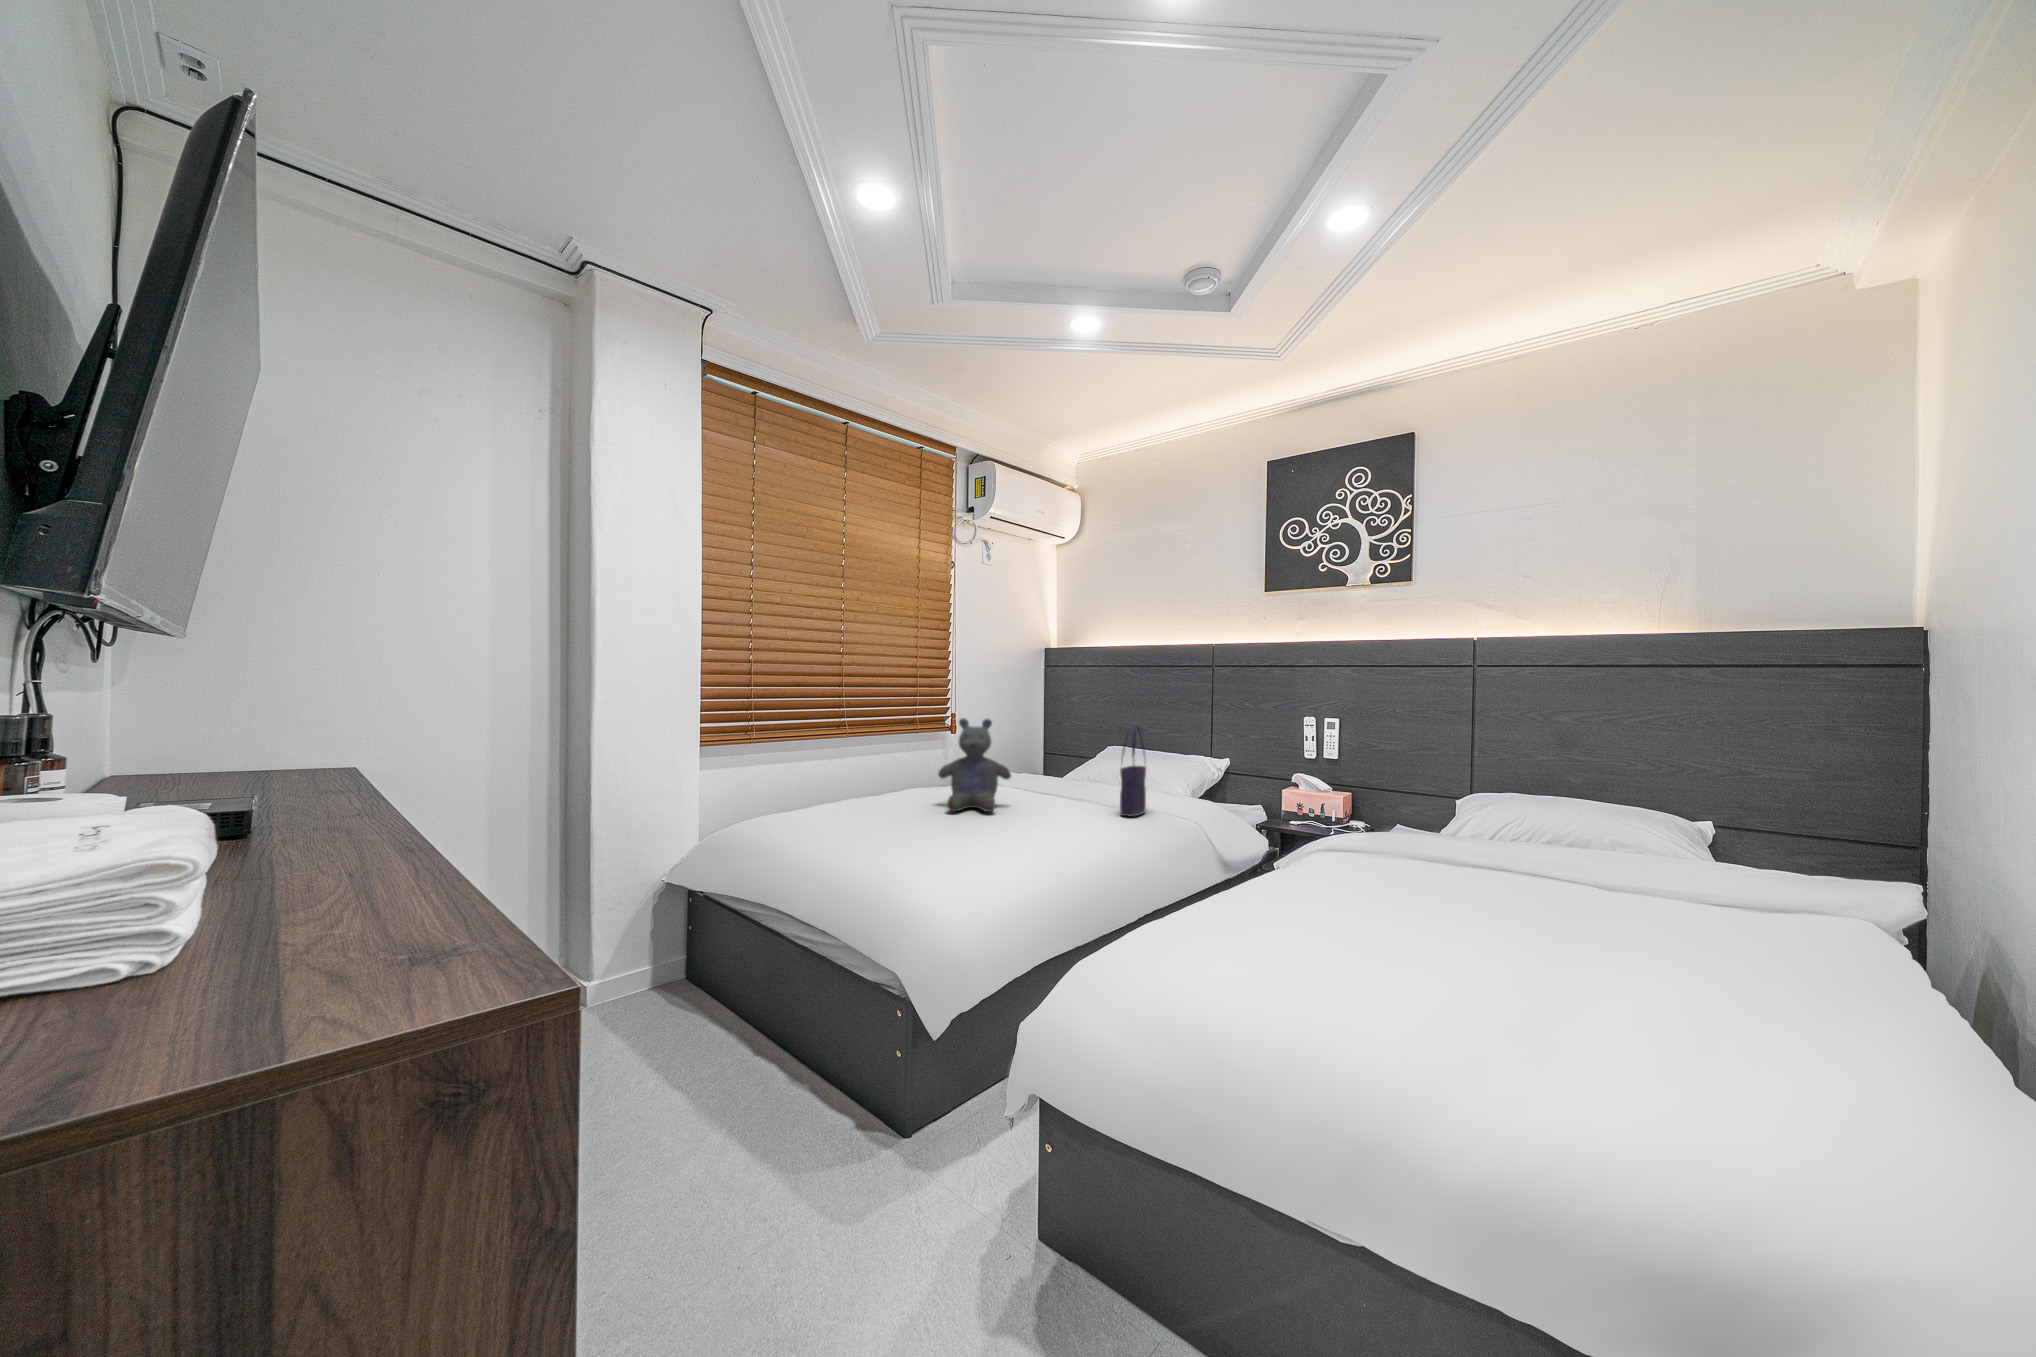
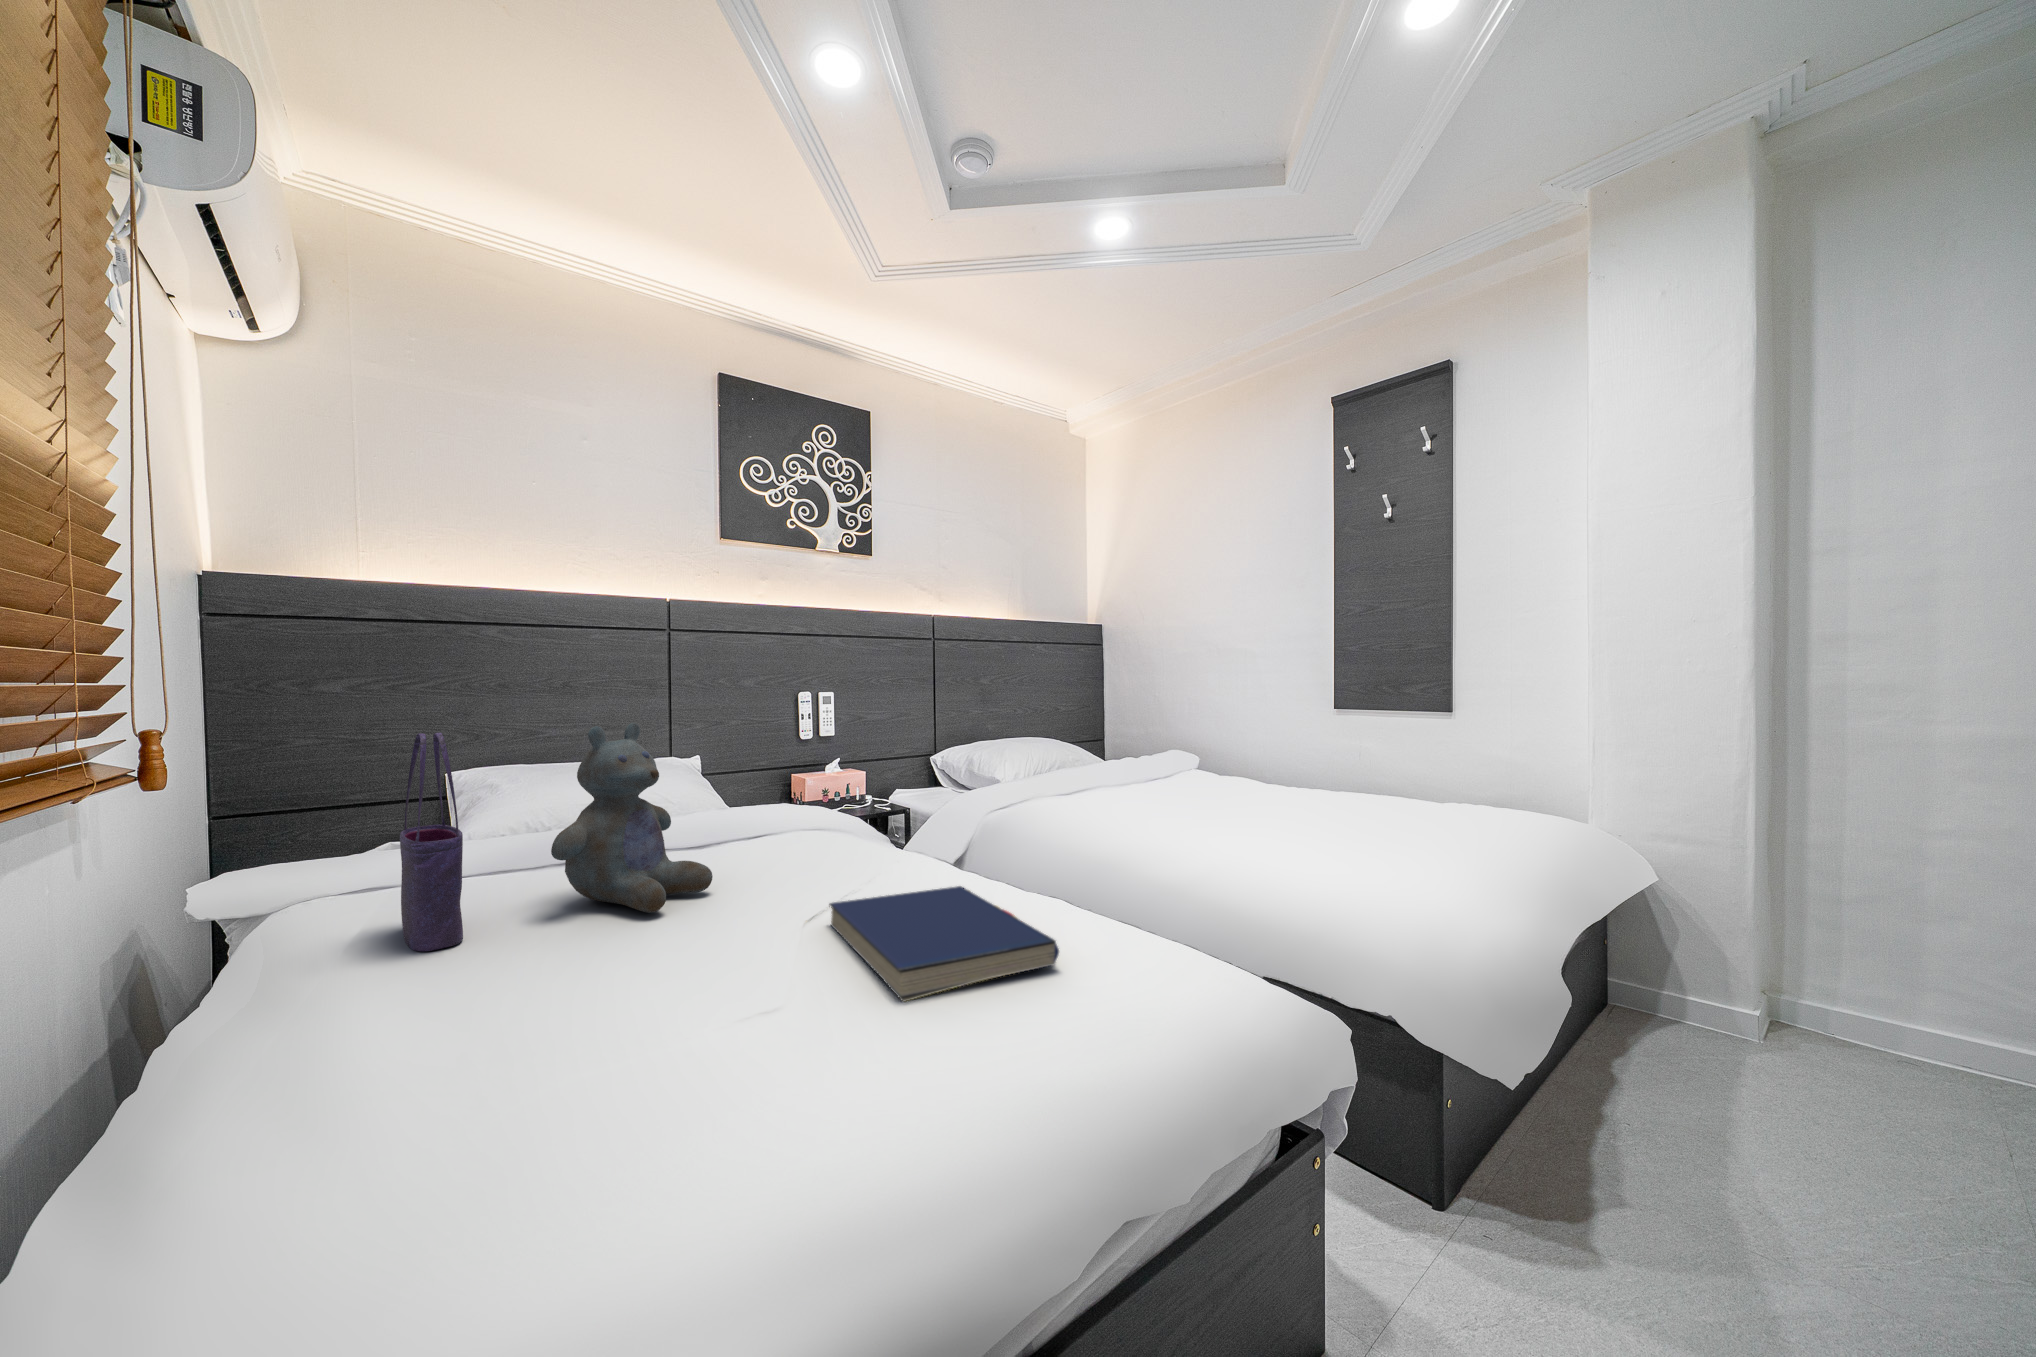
tote bag: present [1120,725,1146,816] -> present [400,733,463,952]
book: none [876,825,1029,876] -> present [830,886,1059,1002]

